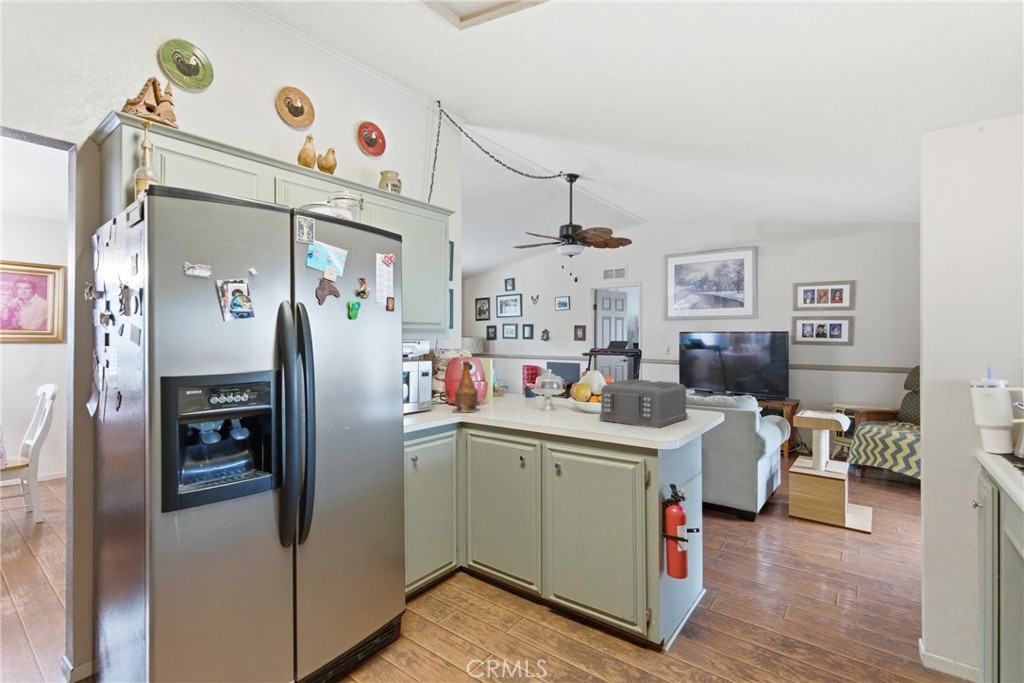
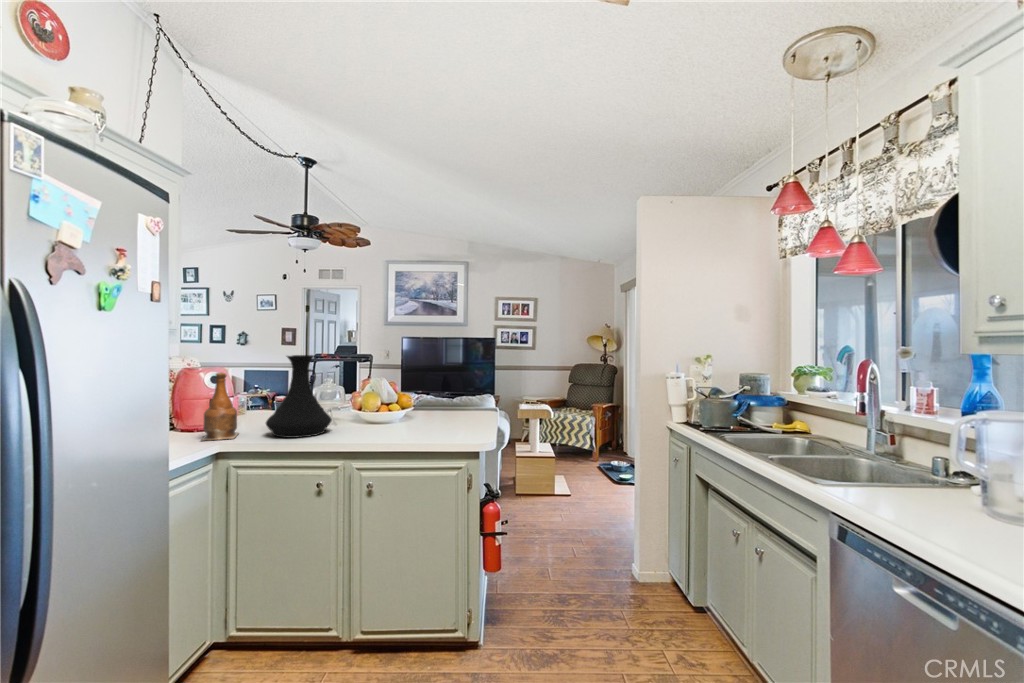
vase: none [493,347,544,416] -> present [266,355,332,438]
toaster: present [600,379,688,428] -> none [404,386,479,433]

